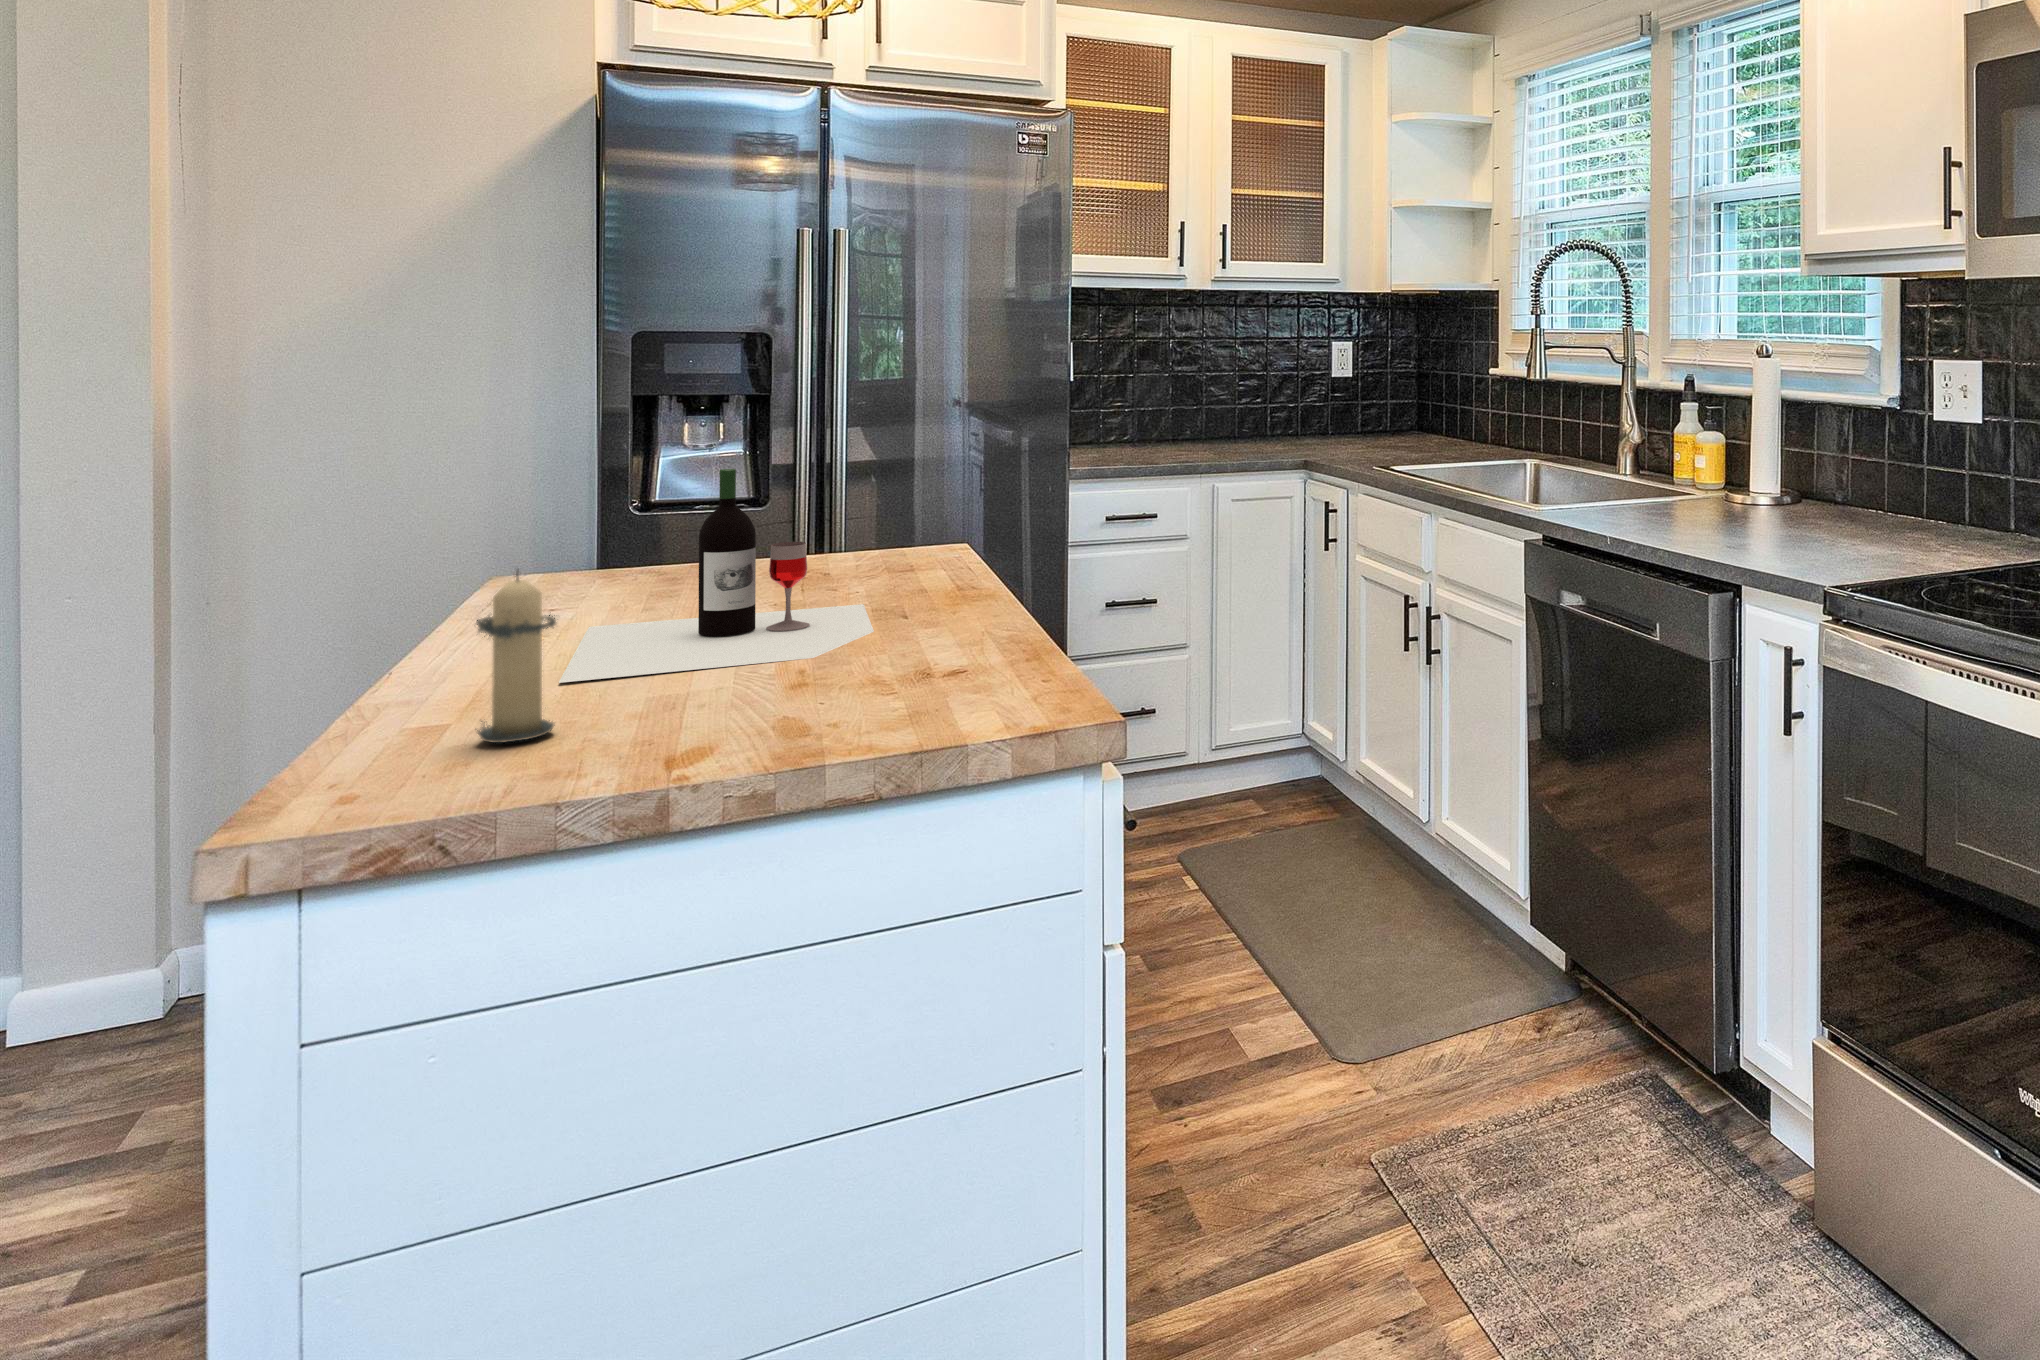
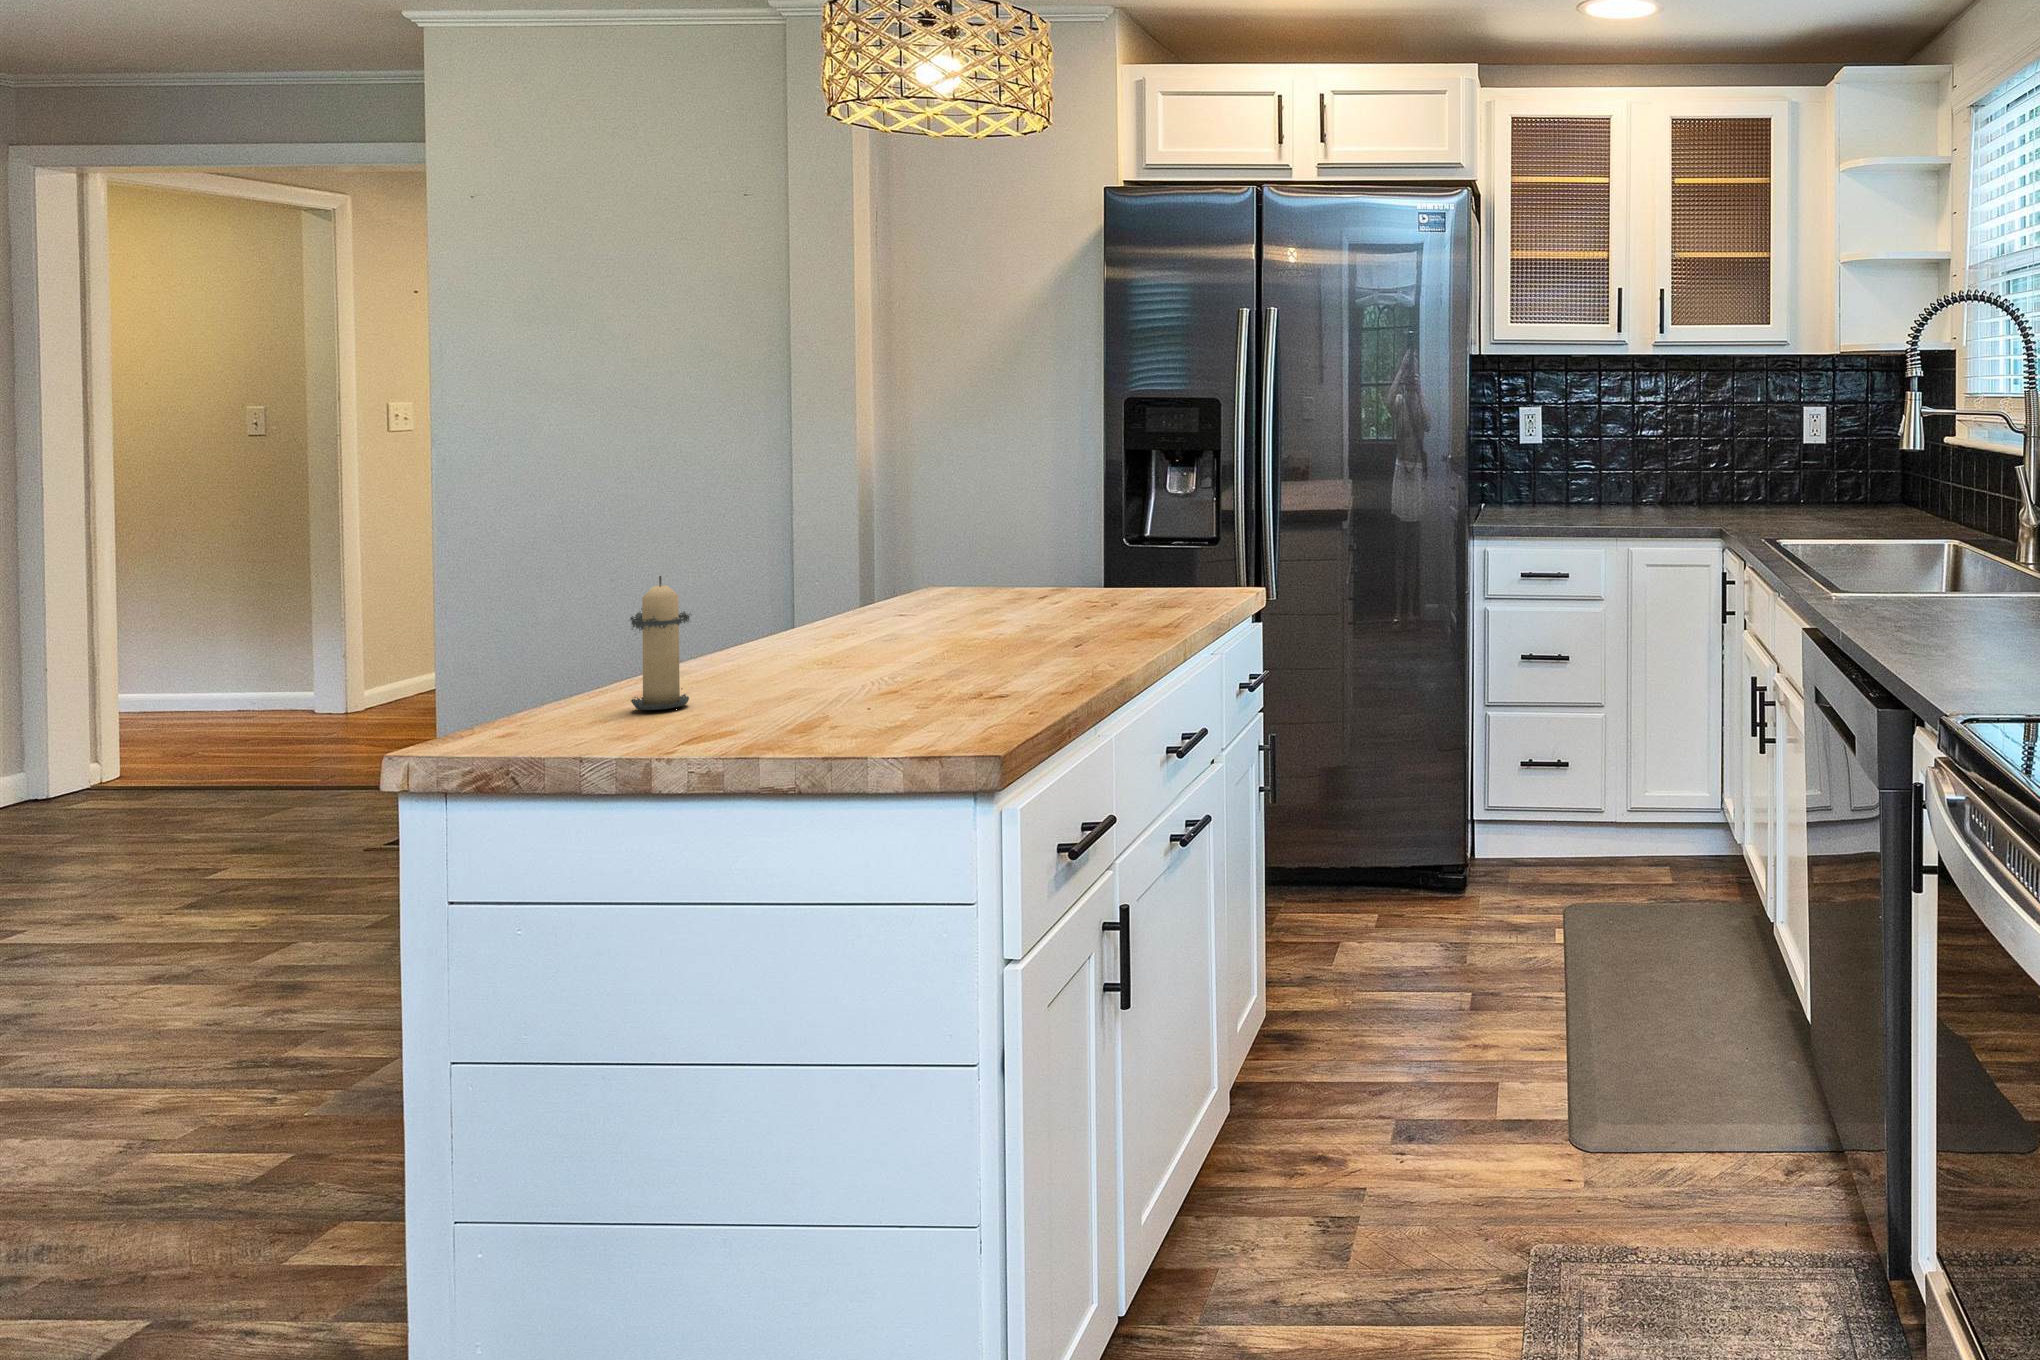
wine bottle: present [559,469,874,683] -> none [769,509,1077,672]

